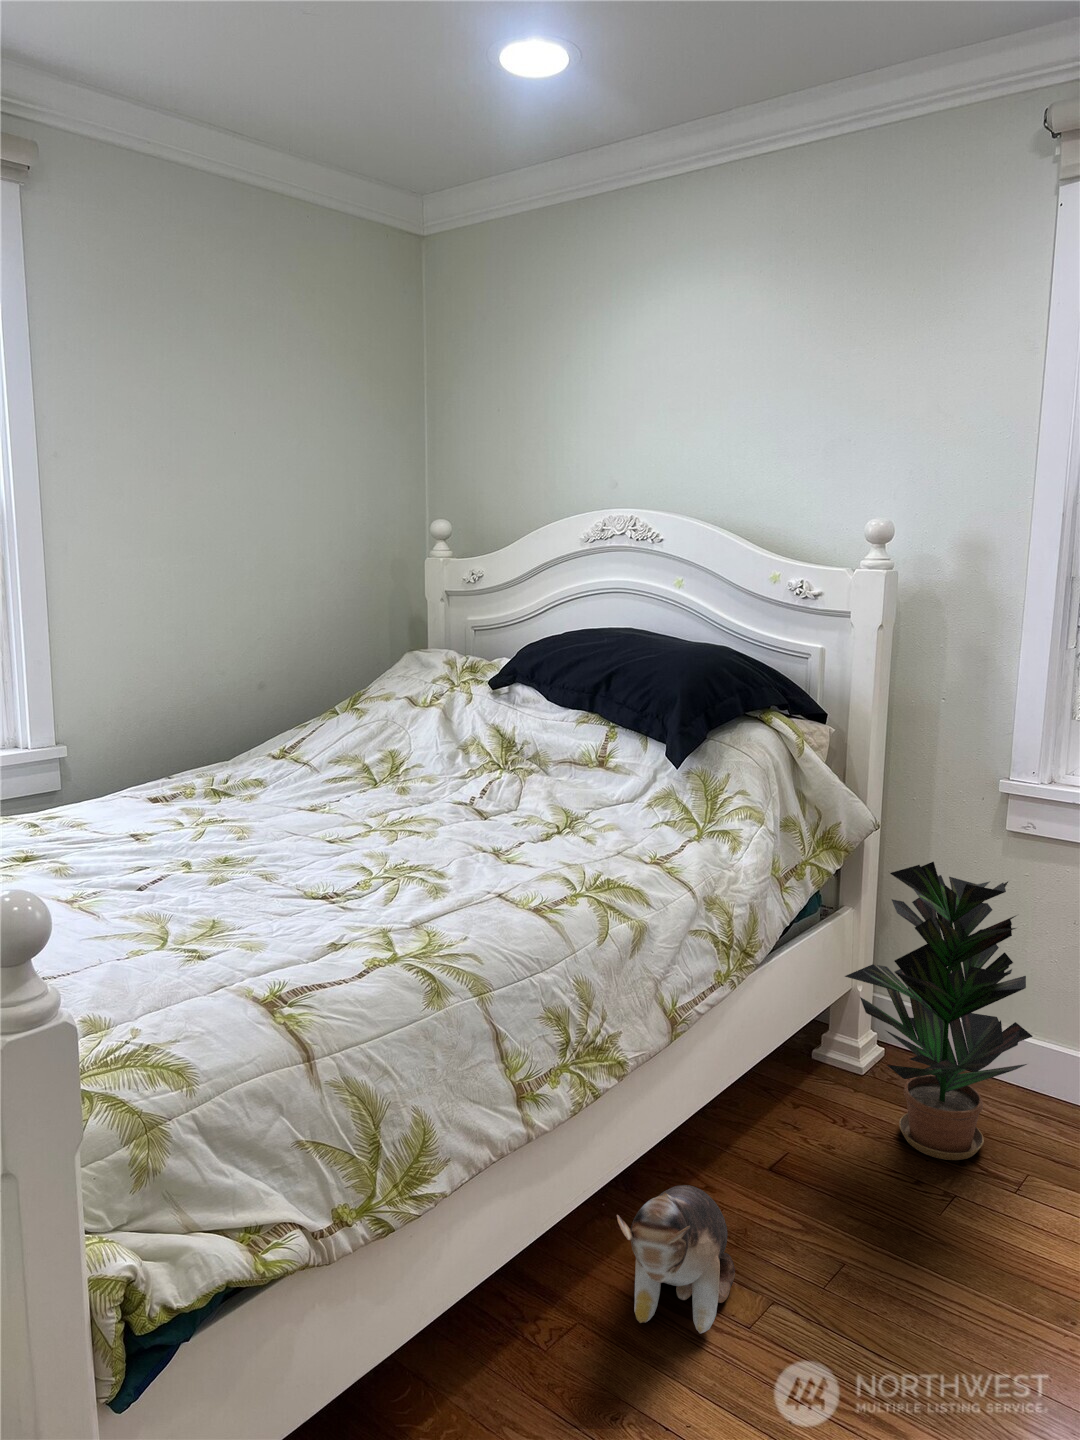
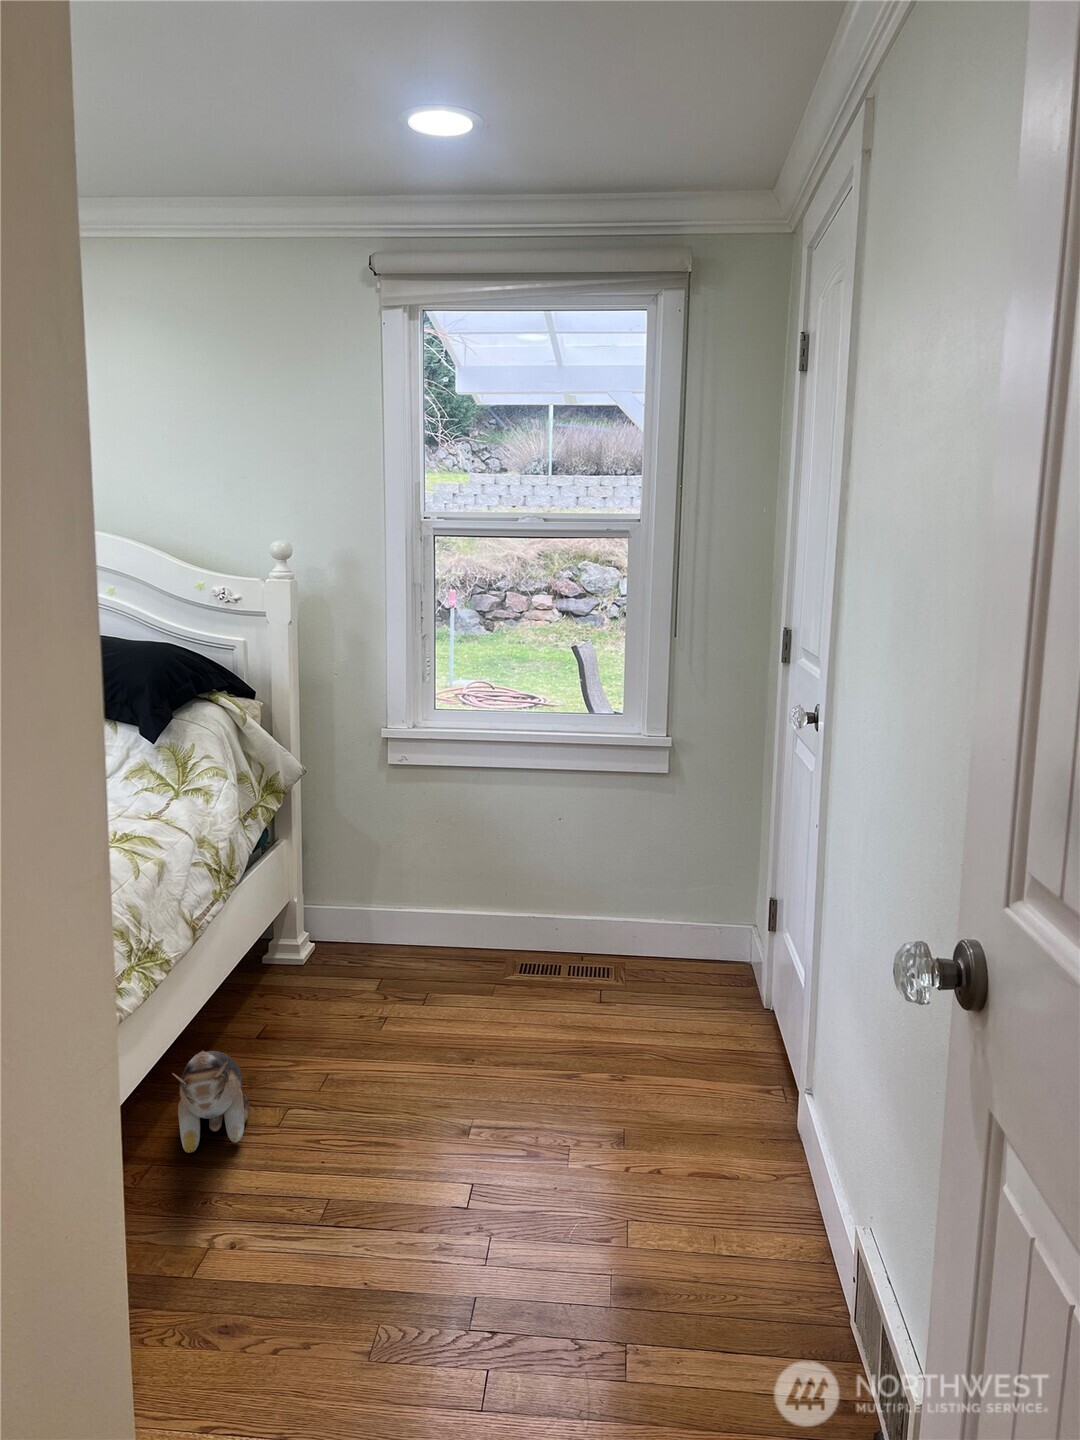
potted plant: present [845,862,1033,1160] -> none [289,792,418,1000]

